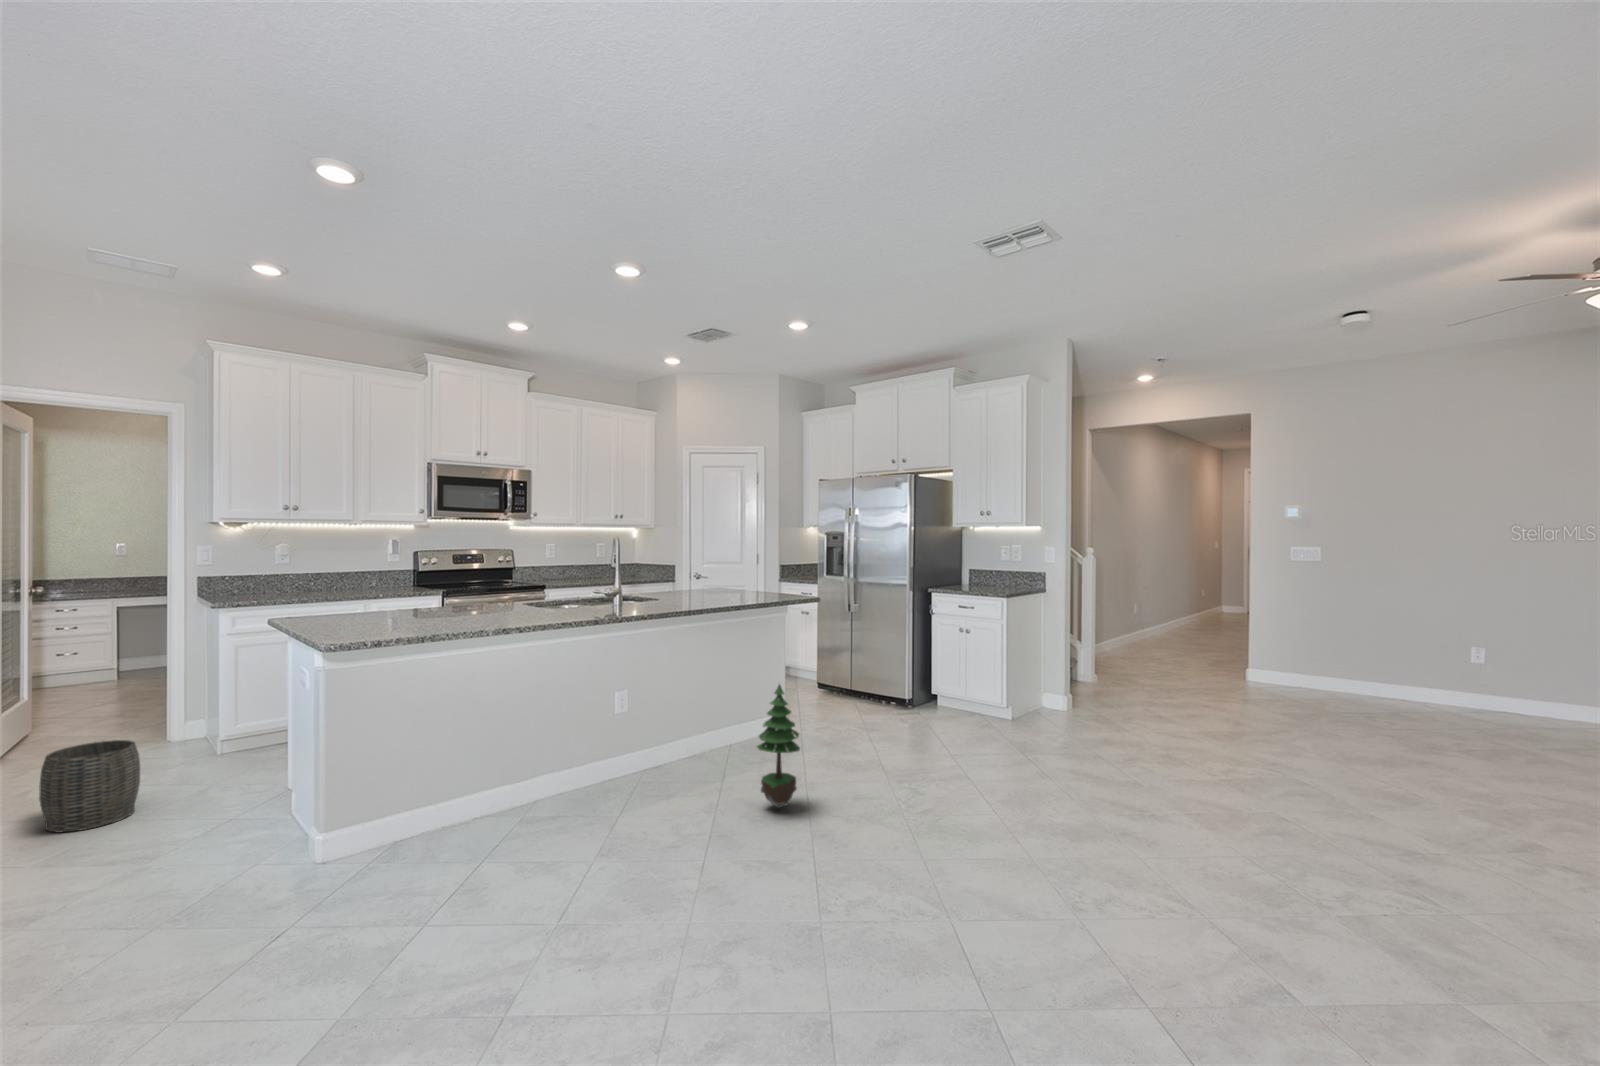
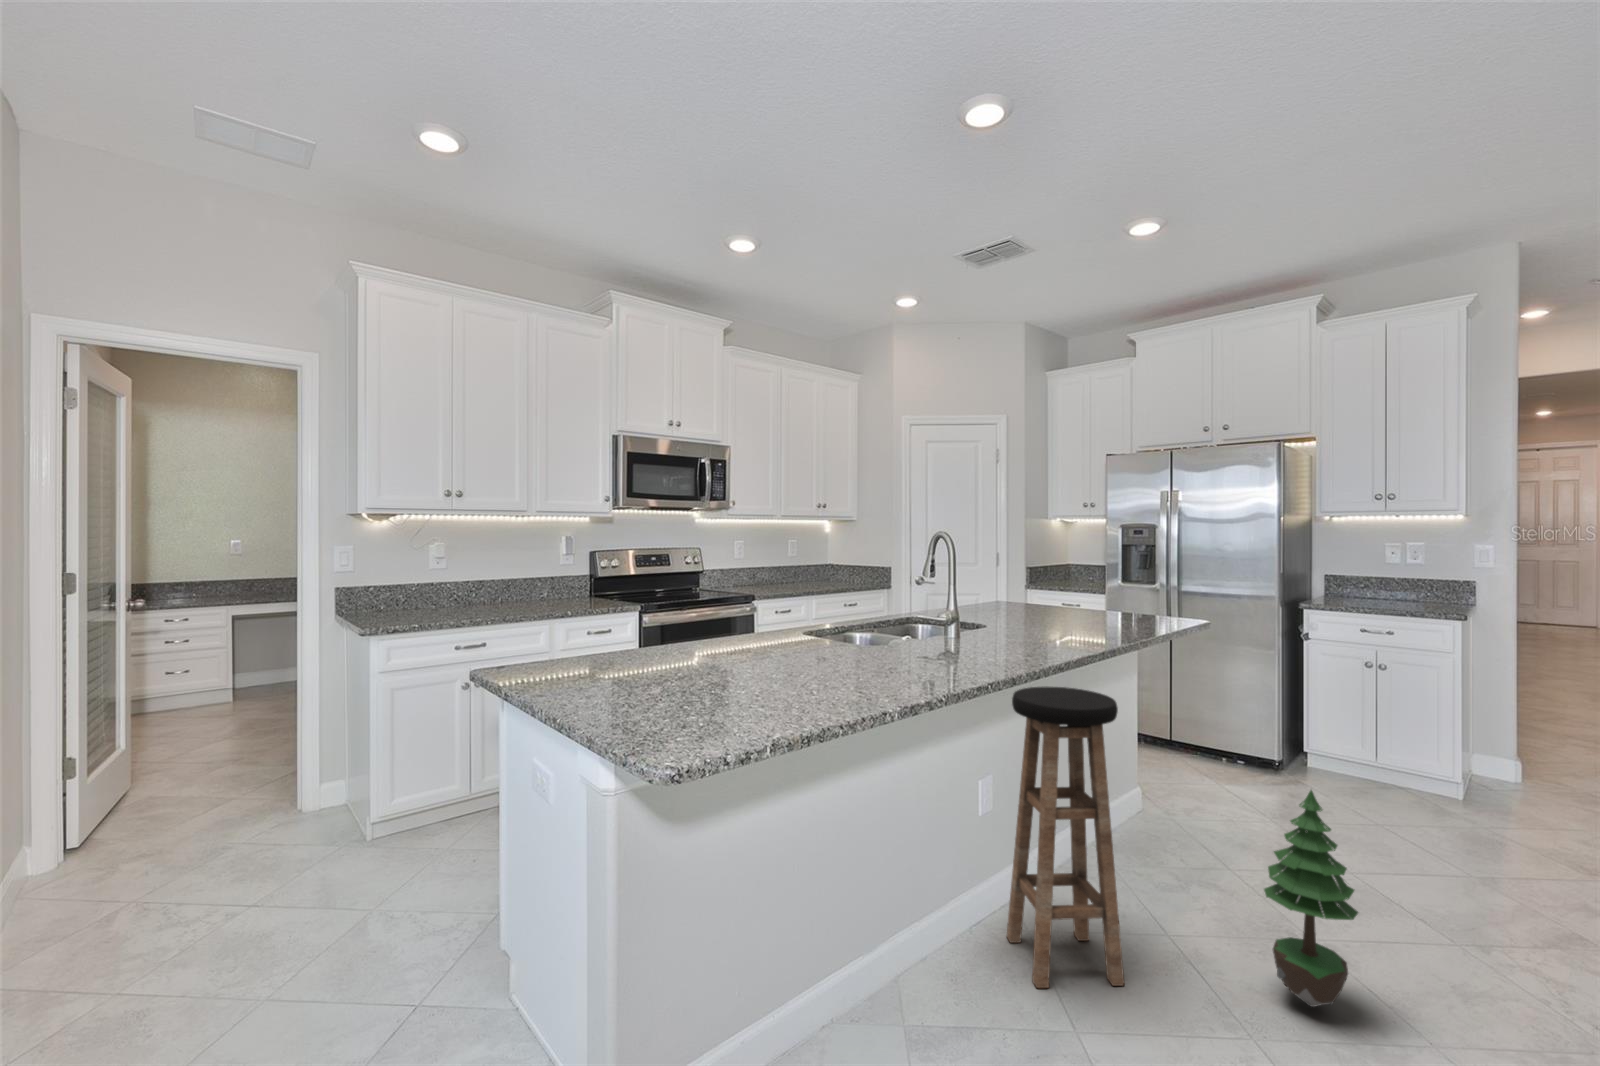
bar stool: none [625,632,687,807] -> present [1007,687,1124,988]
woven basket: present [39,740,140,833] -> none [140,843,282,1005]

